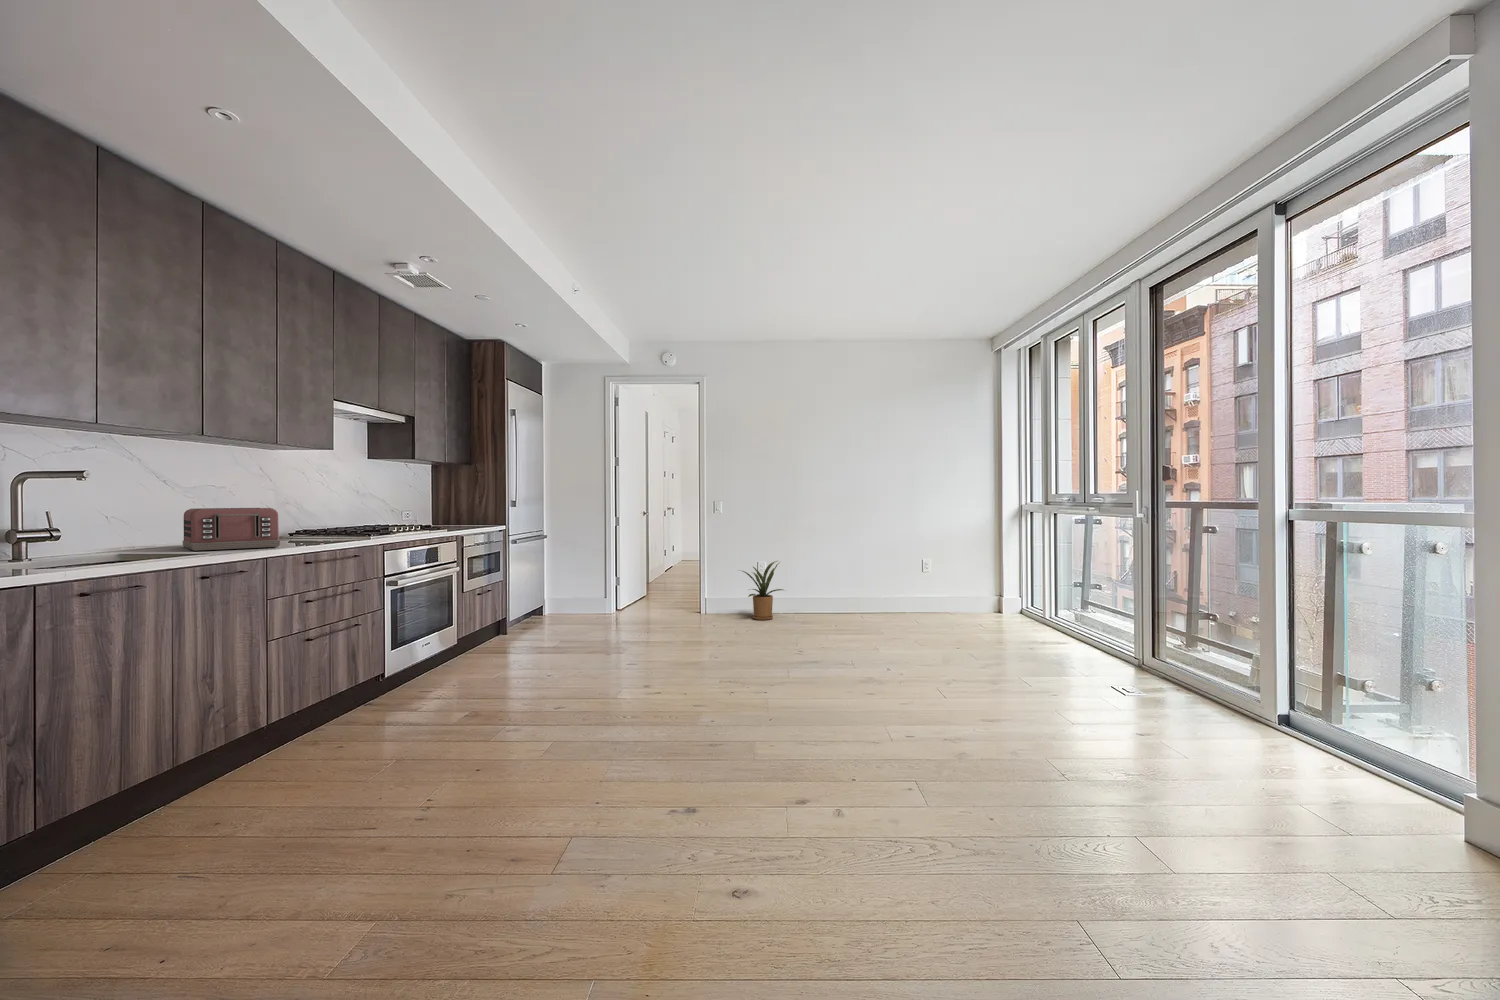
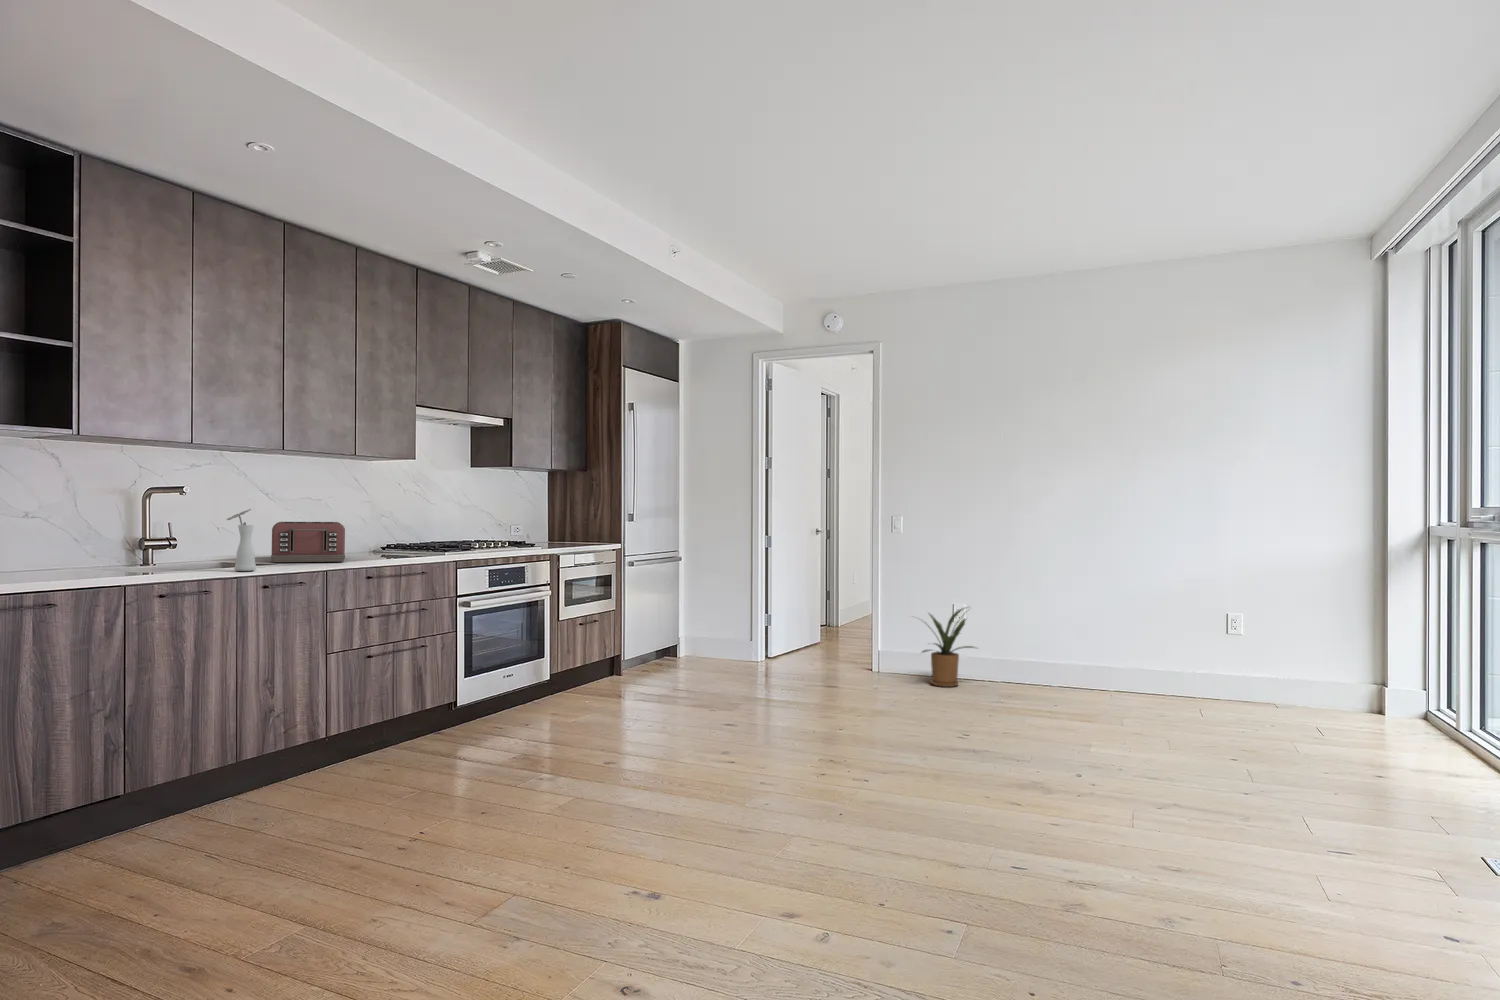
vase: none [147,491,188,560] -> present [227,509,256,571]

